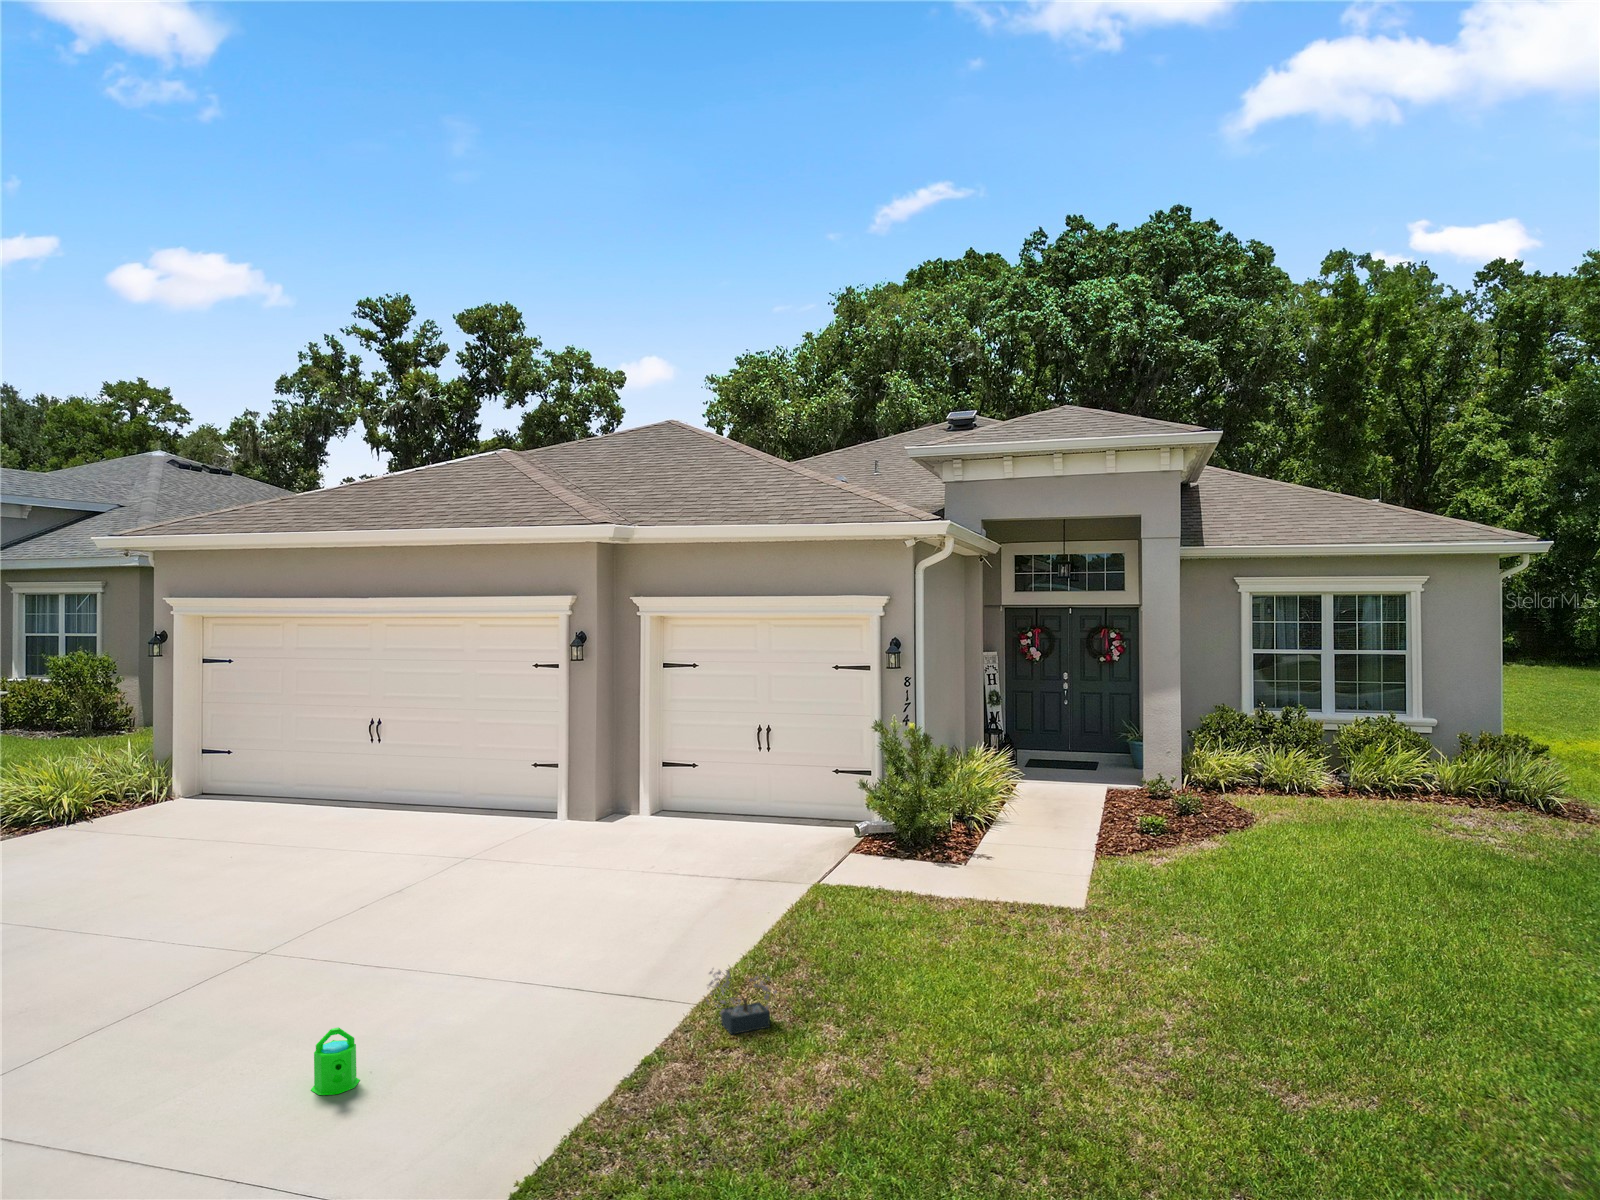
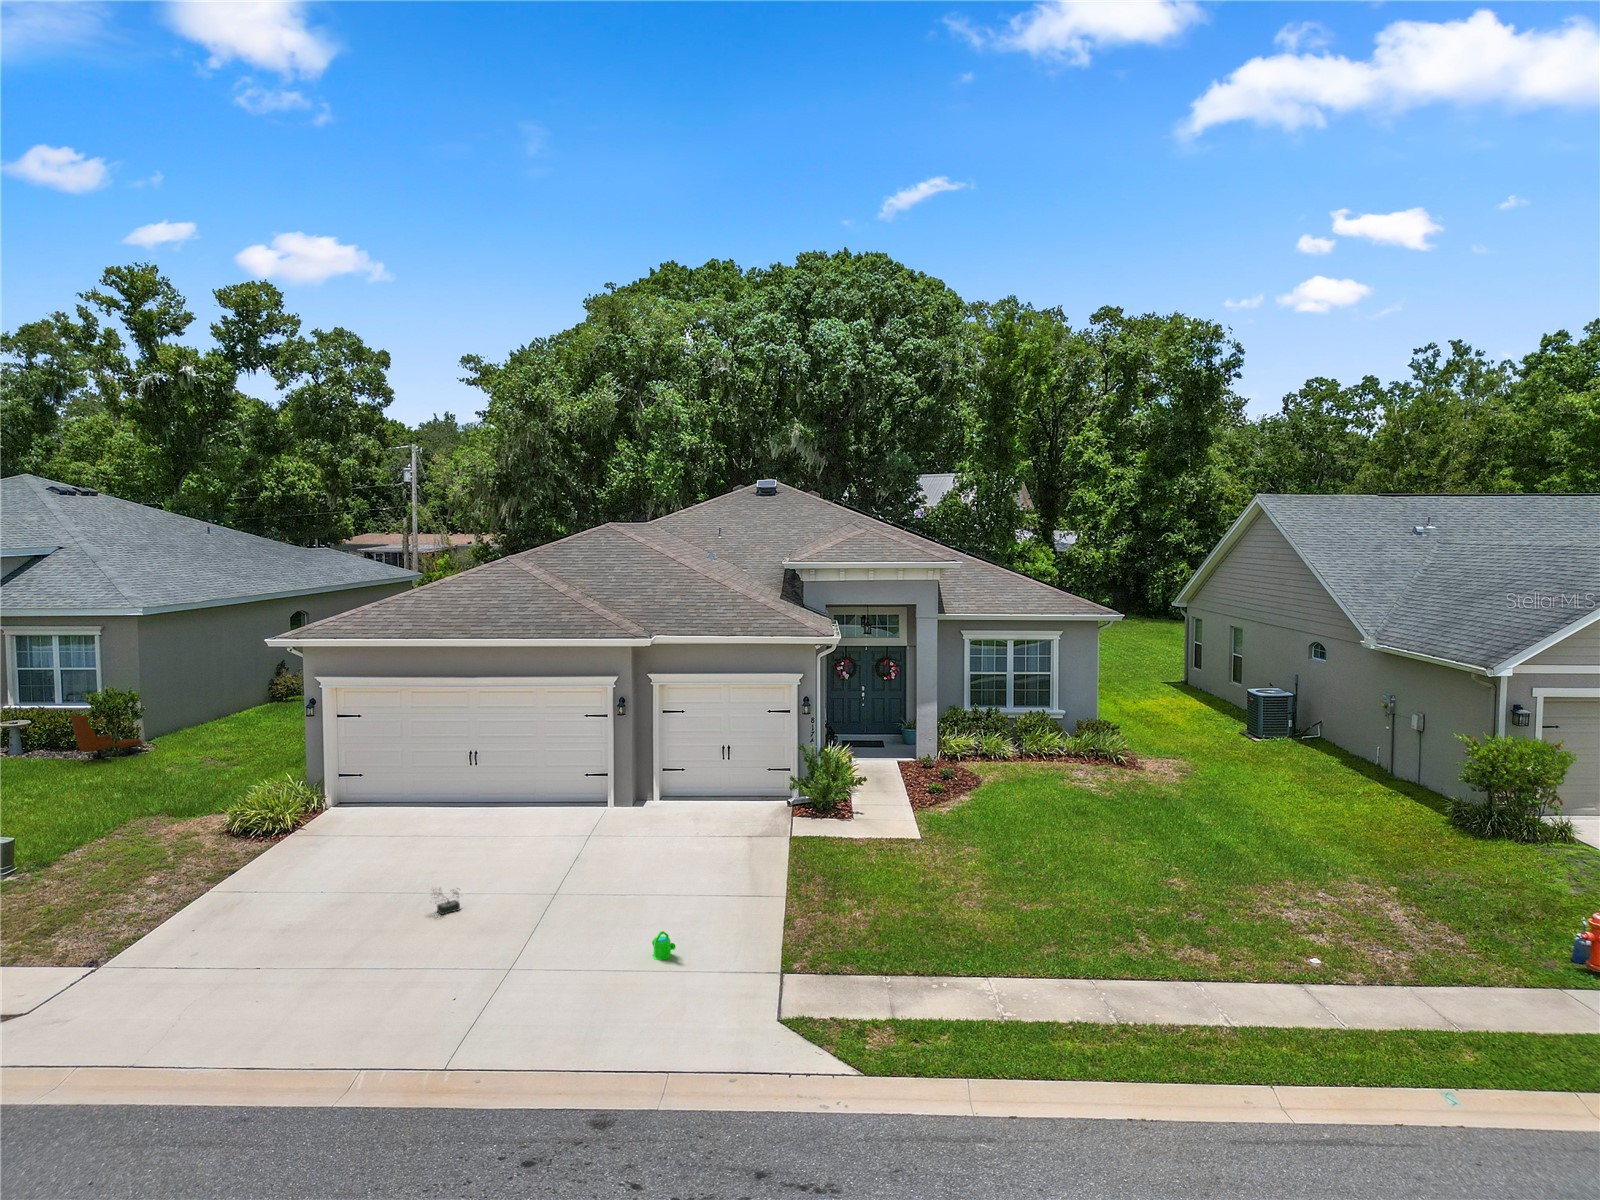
lounge chair: none [27,679,120,744] -> present [70,714,142,764]
decorative plant: present [706,970,777,1034] -> present [433,888,460,914]

